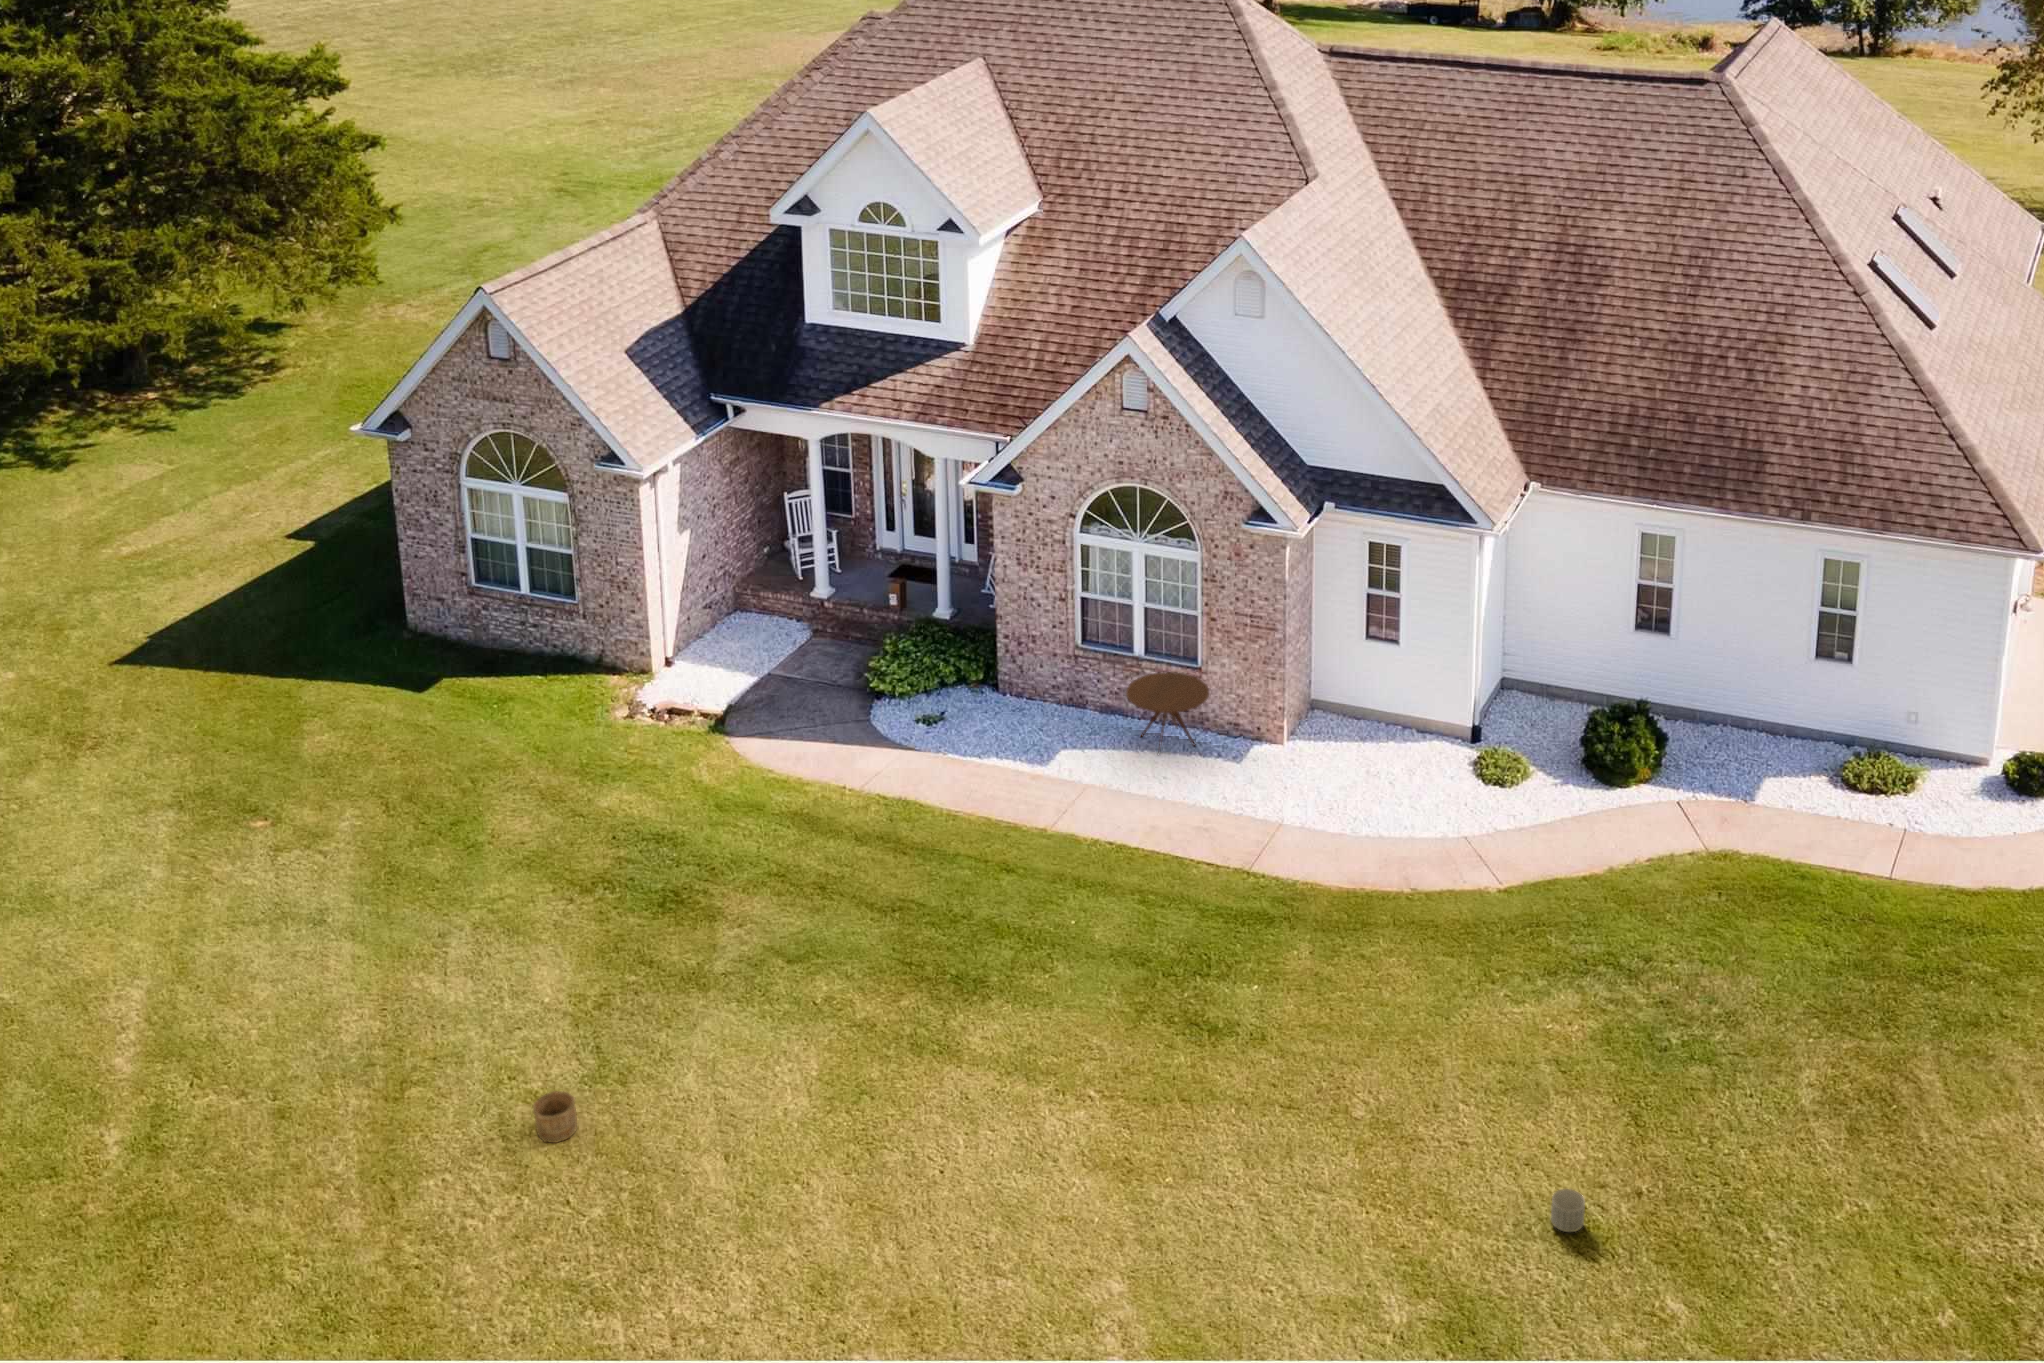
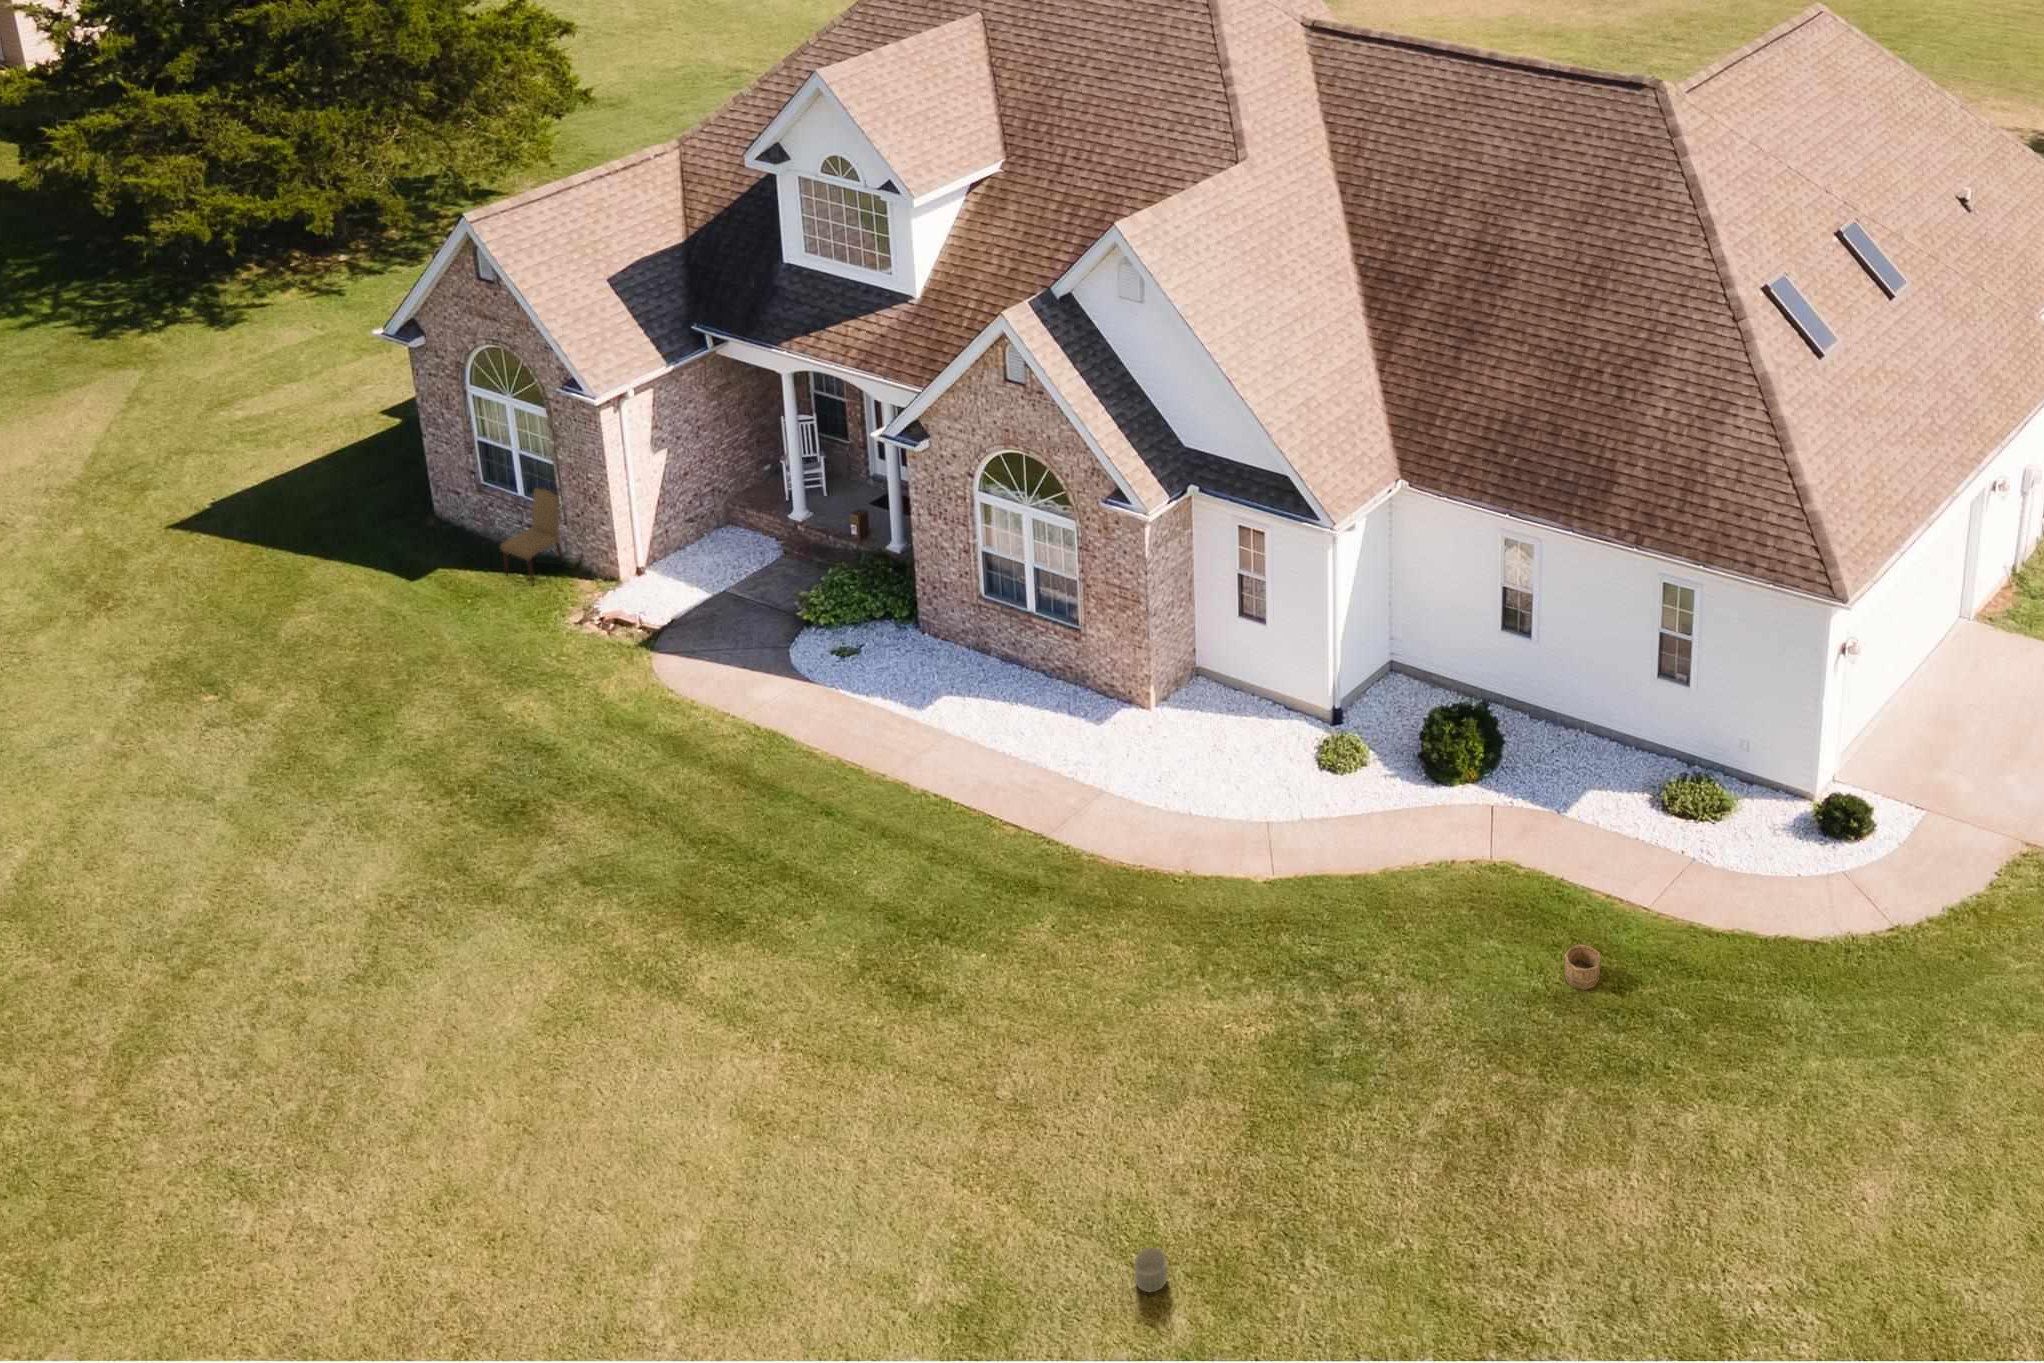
chair: none [524,581,589,687] -> present [500,488,563,585]
round table: present [1126,672,1209,753] -> none [996,629,1075,709]
wooden bucket: present [533,1091,577,1143] -> present [1565,944,1602,990]

